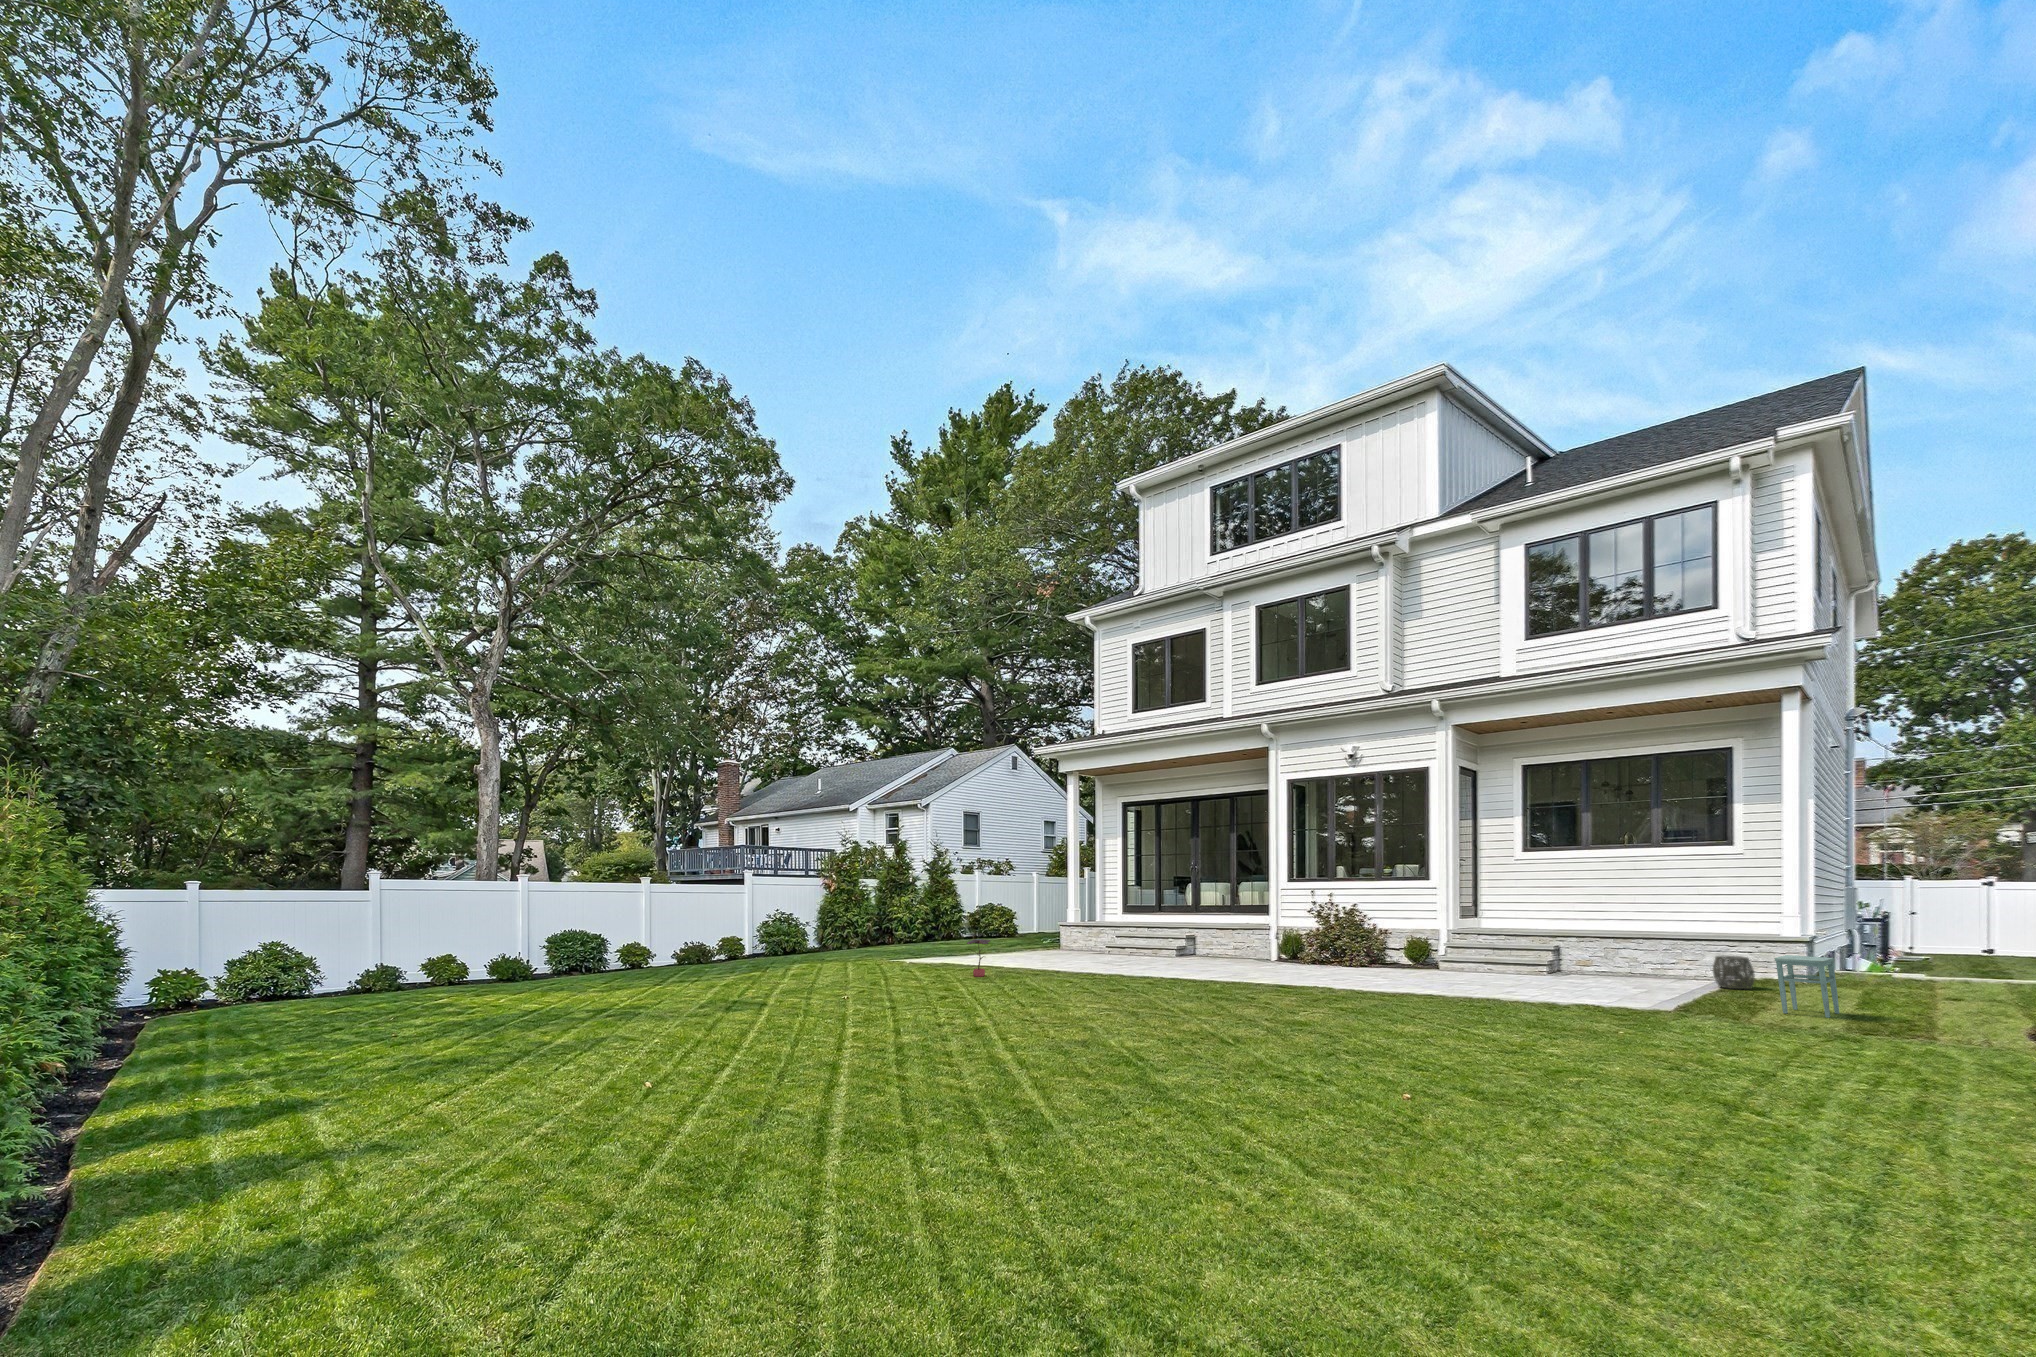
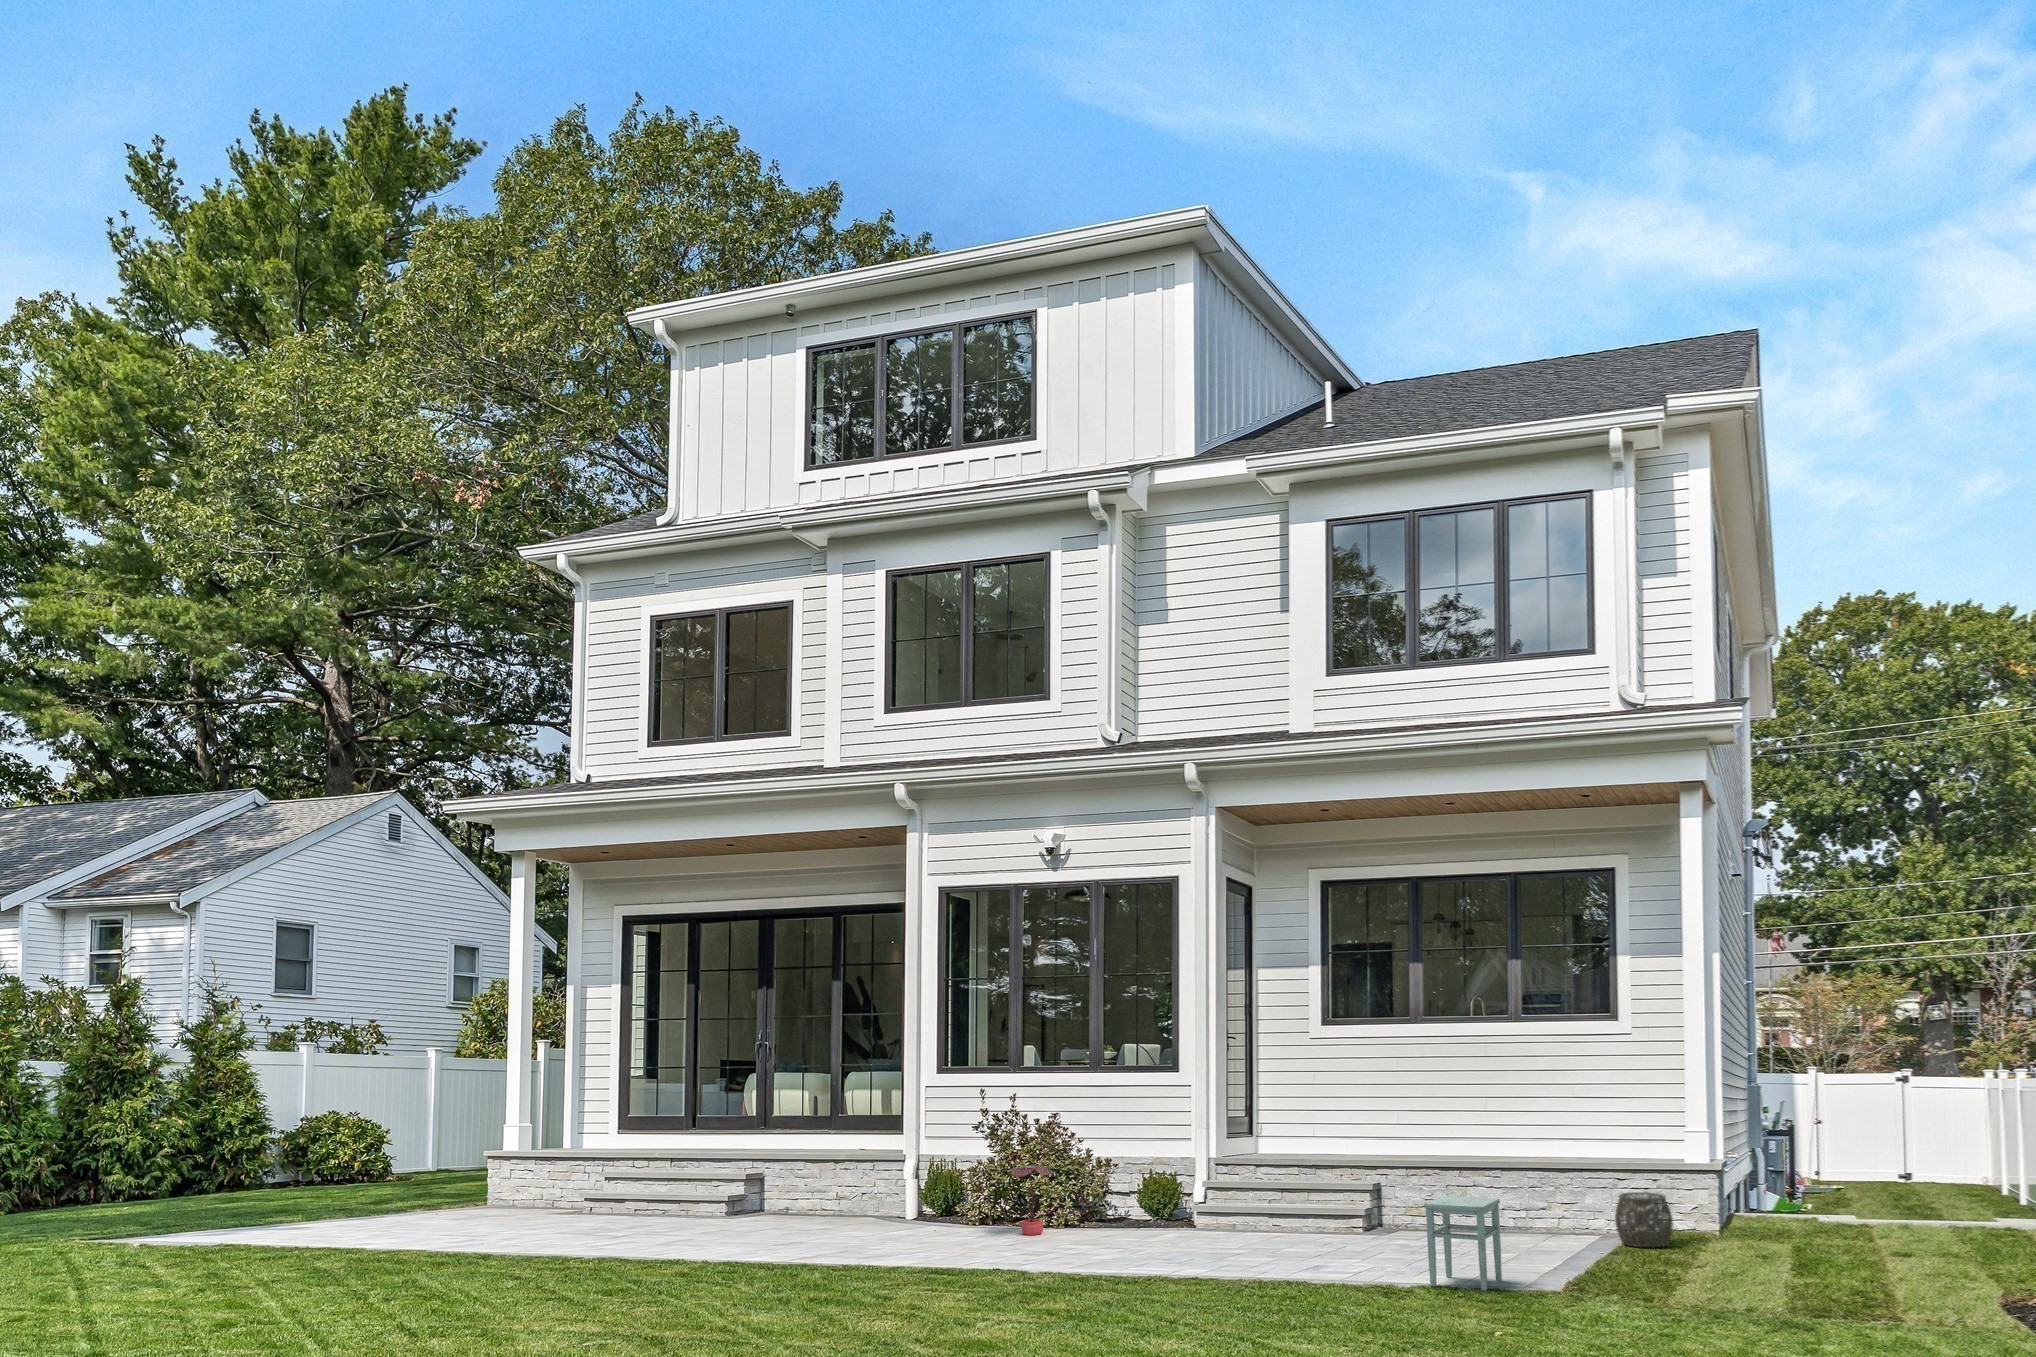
potted plant: present [967,939,990,977] -> present [1008,1165,1053,1235]
stool: present [1775,955,1839,1018] -> present [1424,1196,1502,1290]

